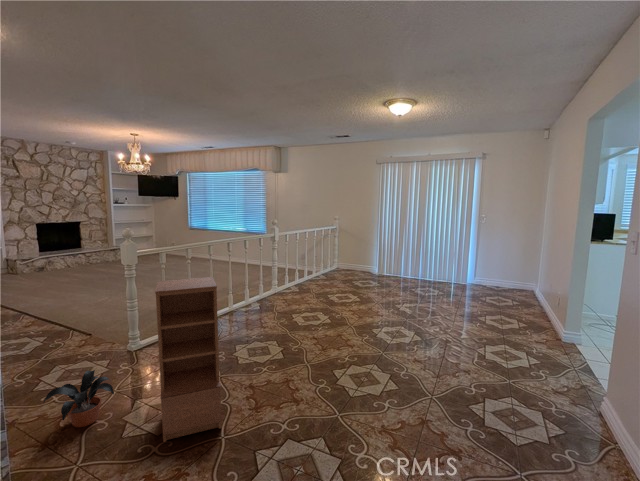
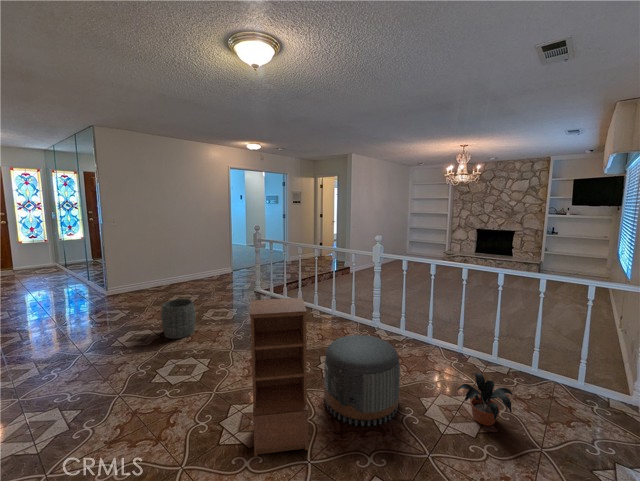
woven basket: none [44,299,90,345] -> present [161,299,196,339]
pouf: none [239,317,313,401] -> present [324,335,400,426]
potted plant: present [44,370,114,427] -> present [457,373,513,426]

